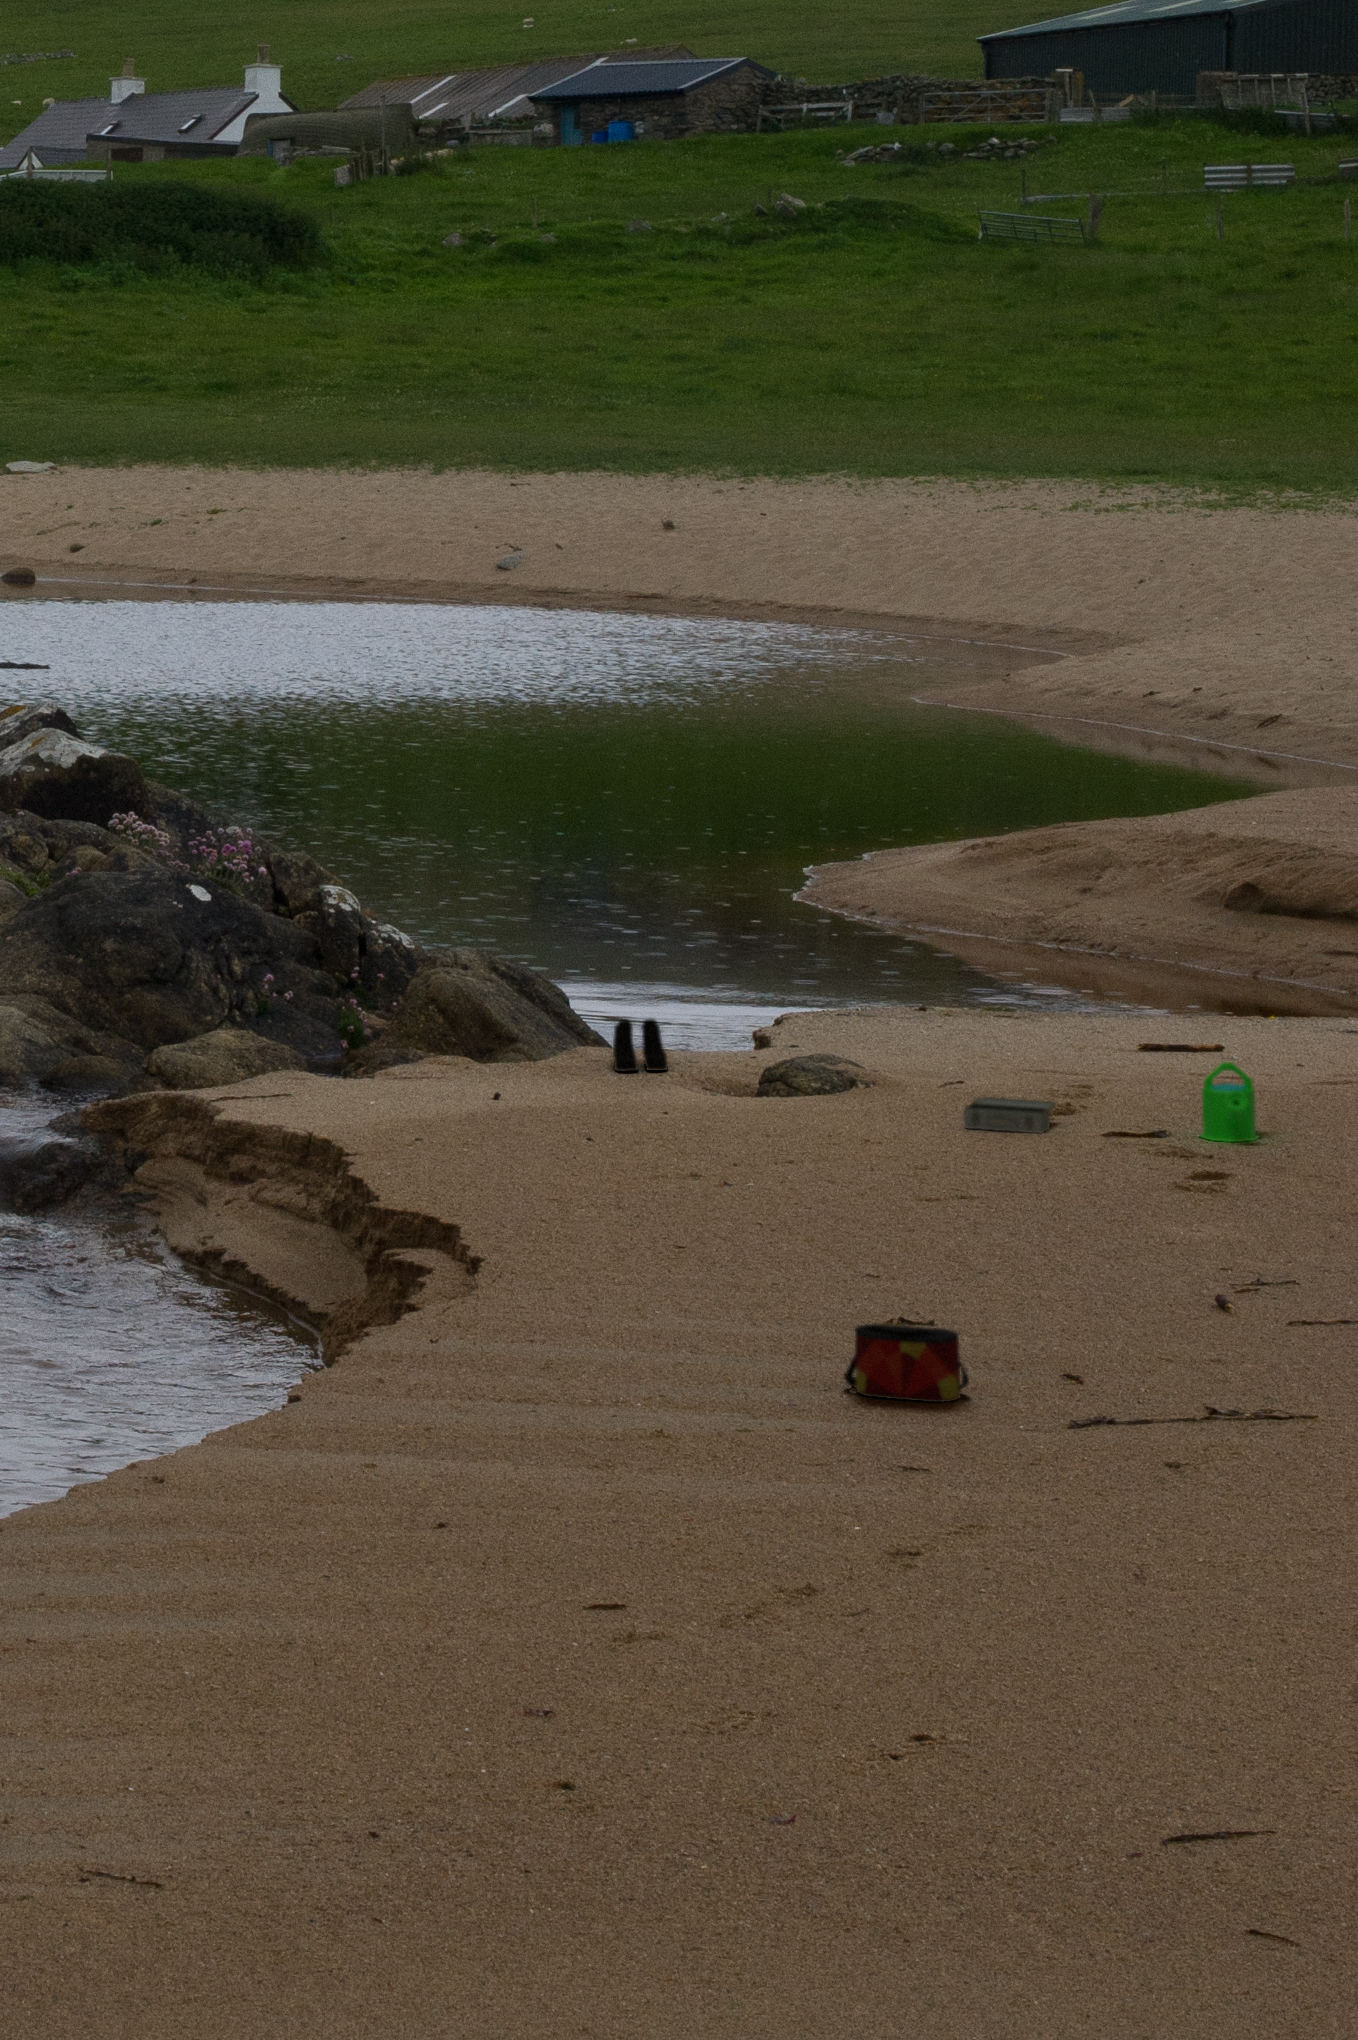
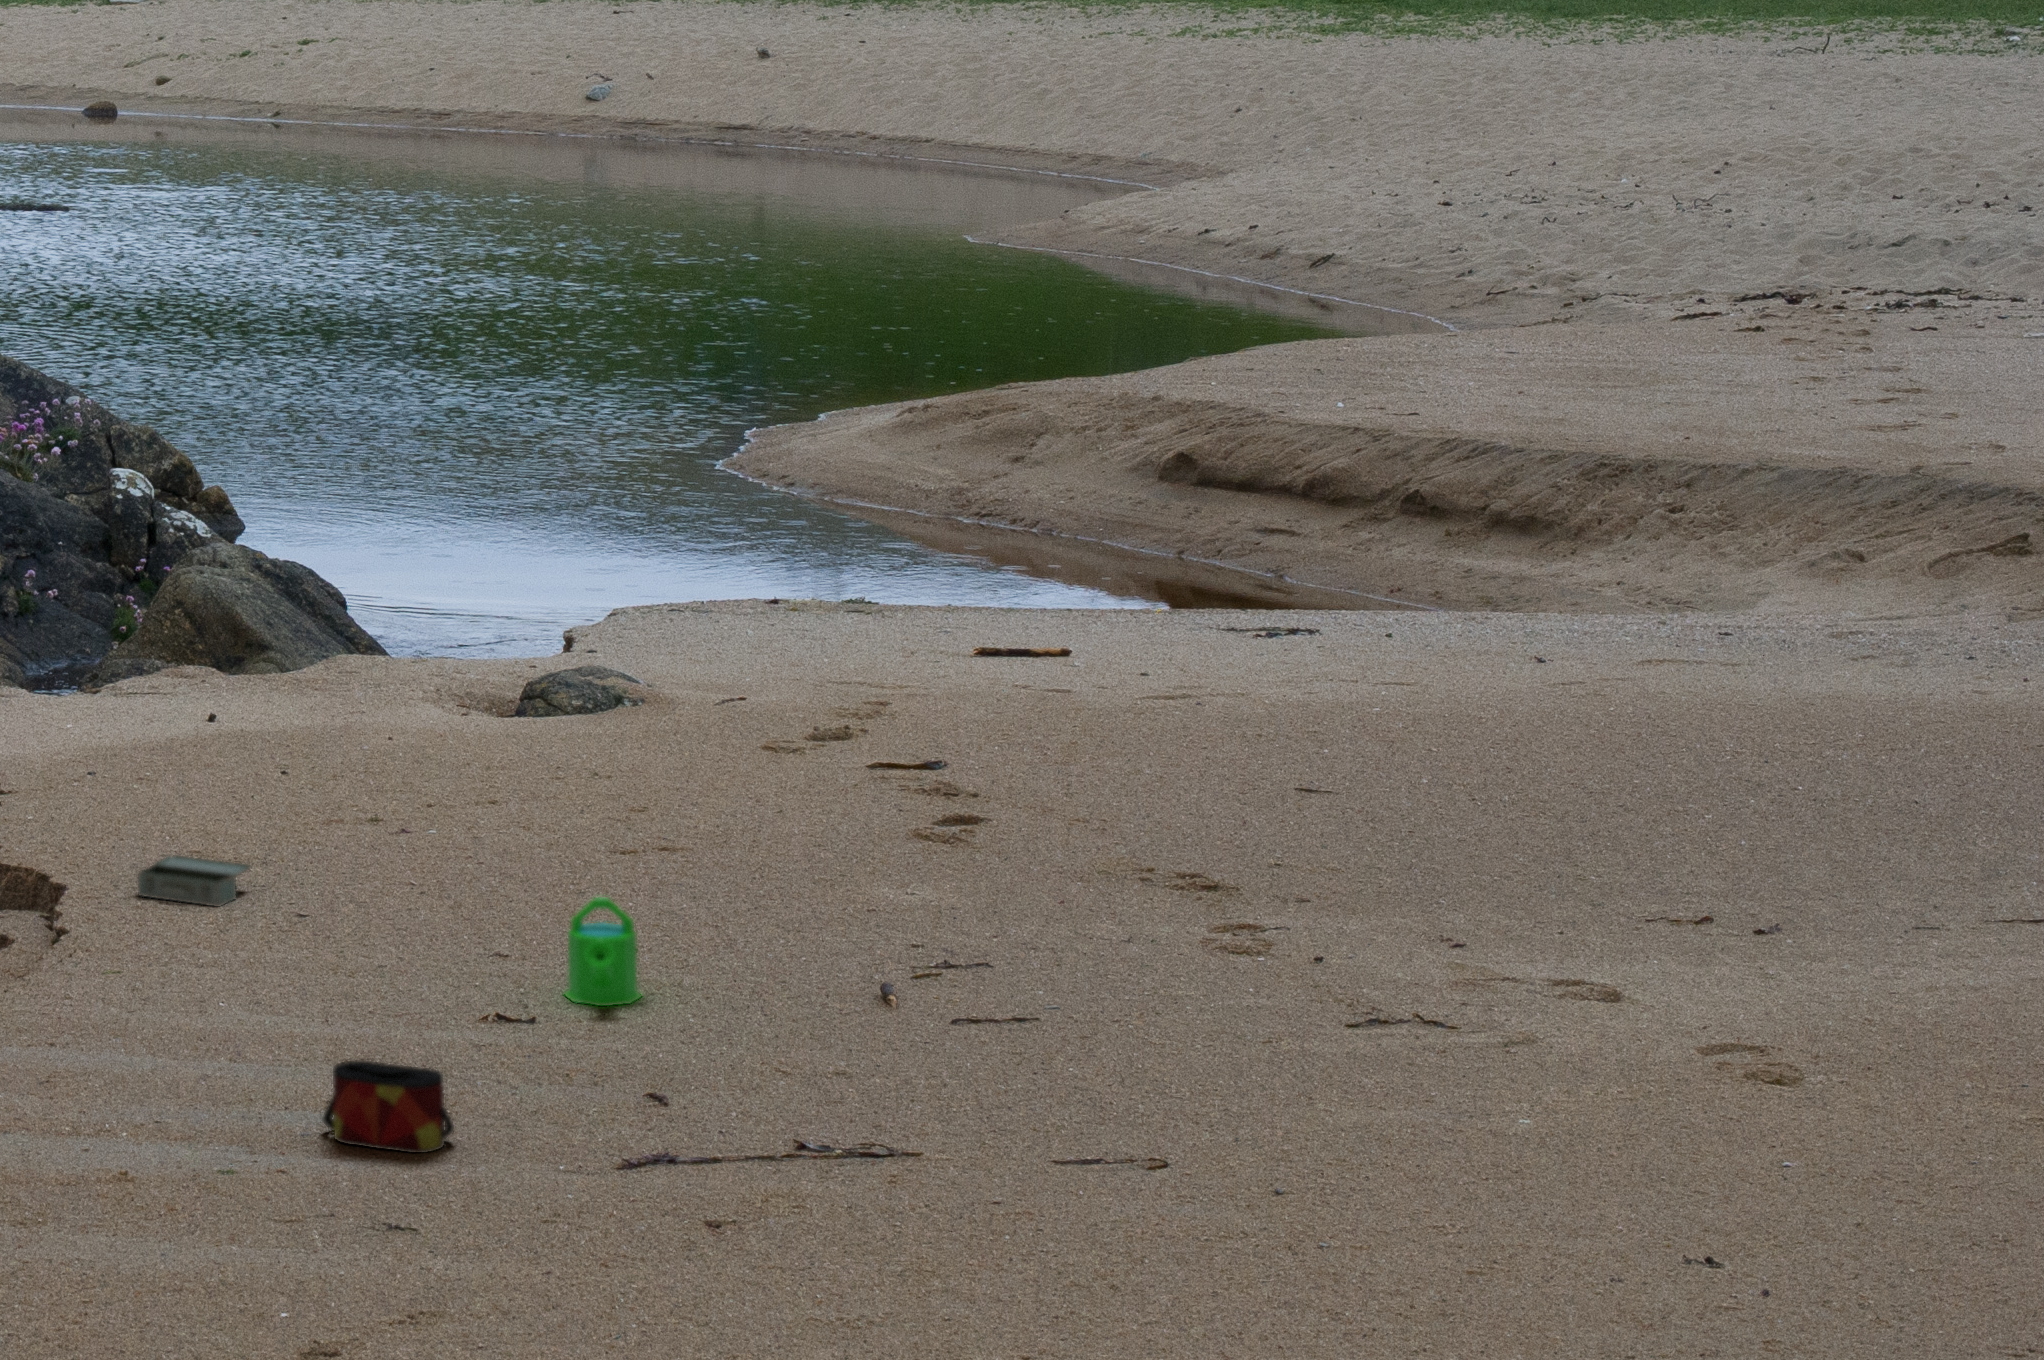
boots: present [613,1019,668,1072] -> none [304,649,361,706]
watering can: present [1201,1062,1258,1142] -> present [565,897,642,1006]
toolbox: present [964,1097,1056,1133] -> present [138,855,252,907]

